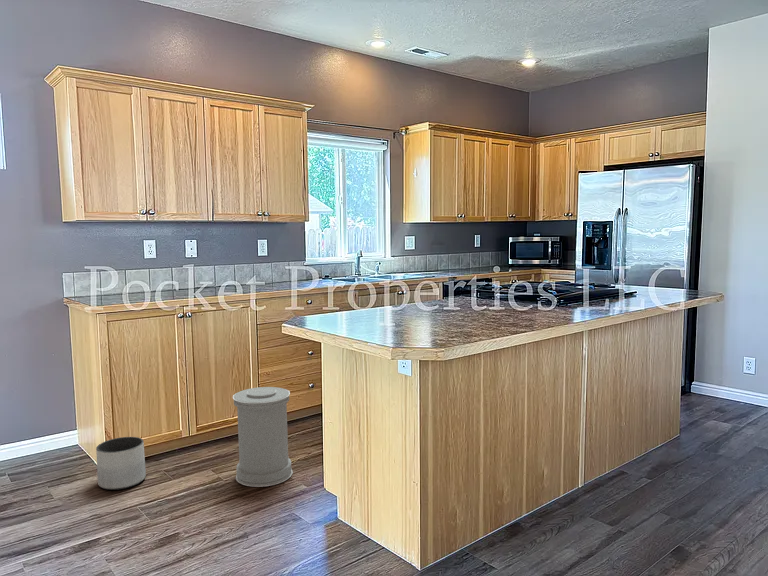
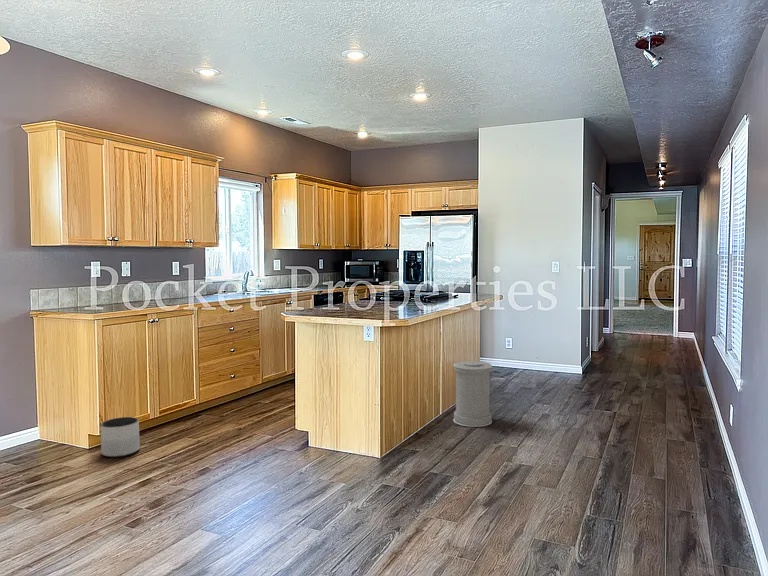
trash can: present [233,387,292,487] -> present [453,361,492,427]

